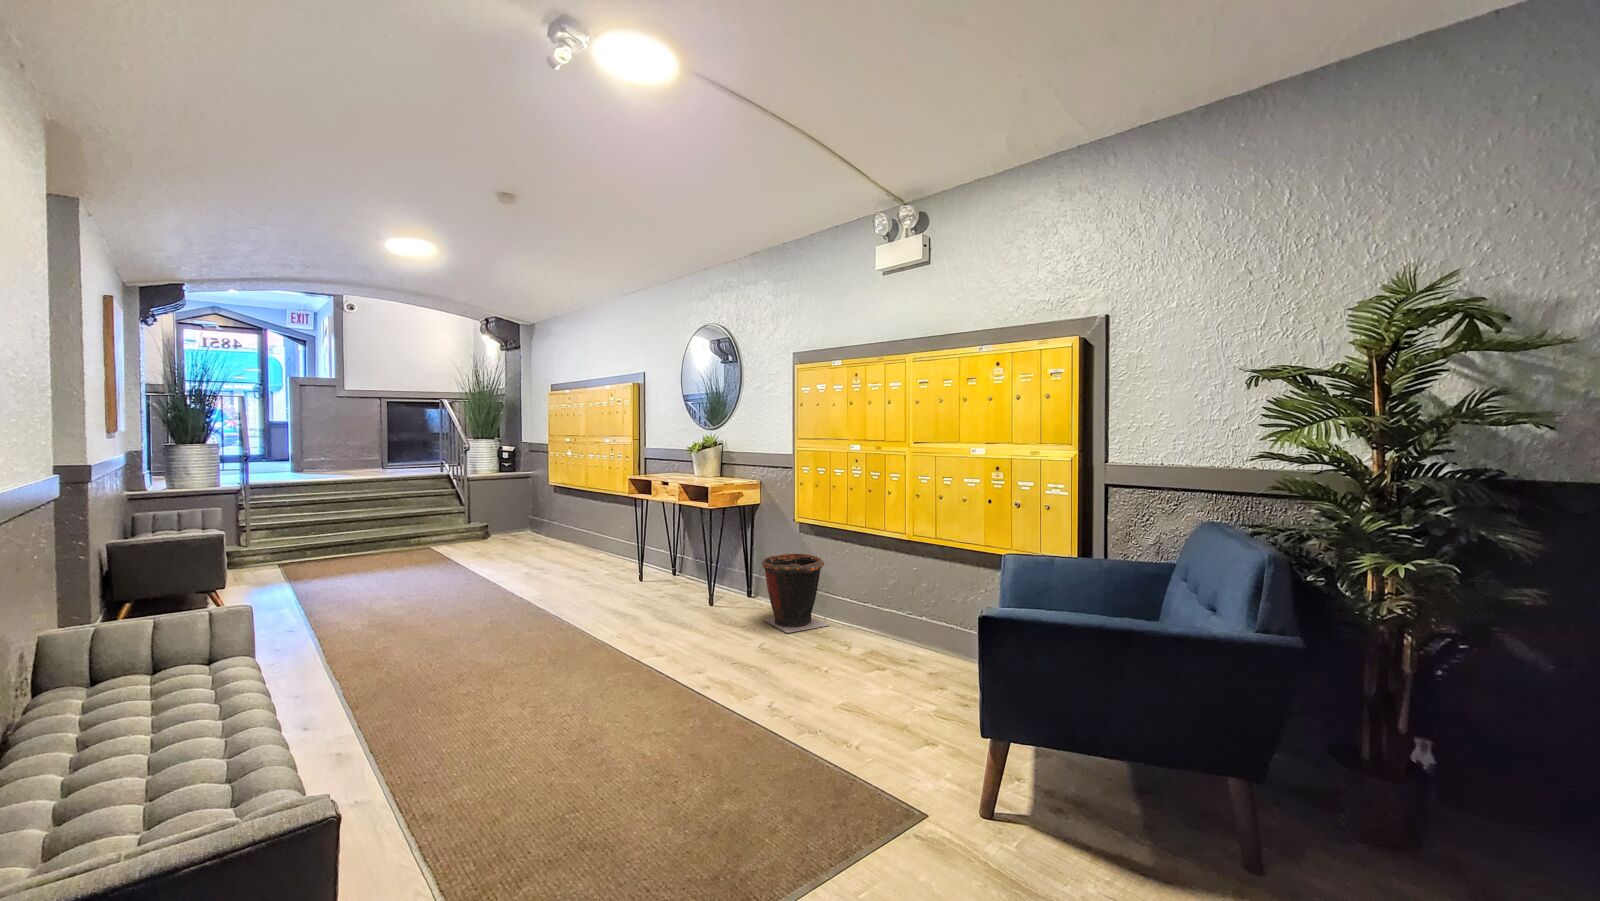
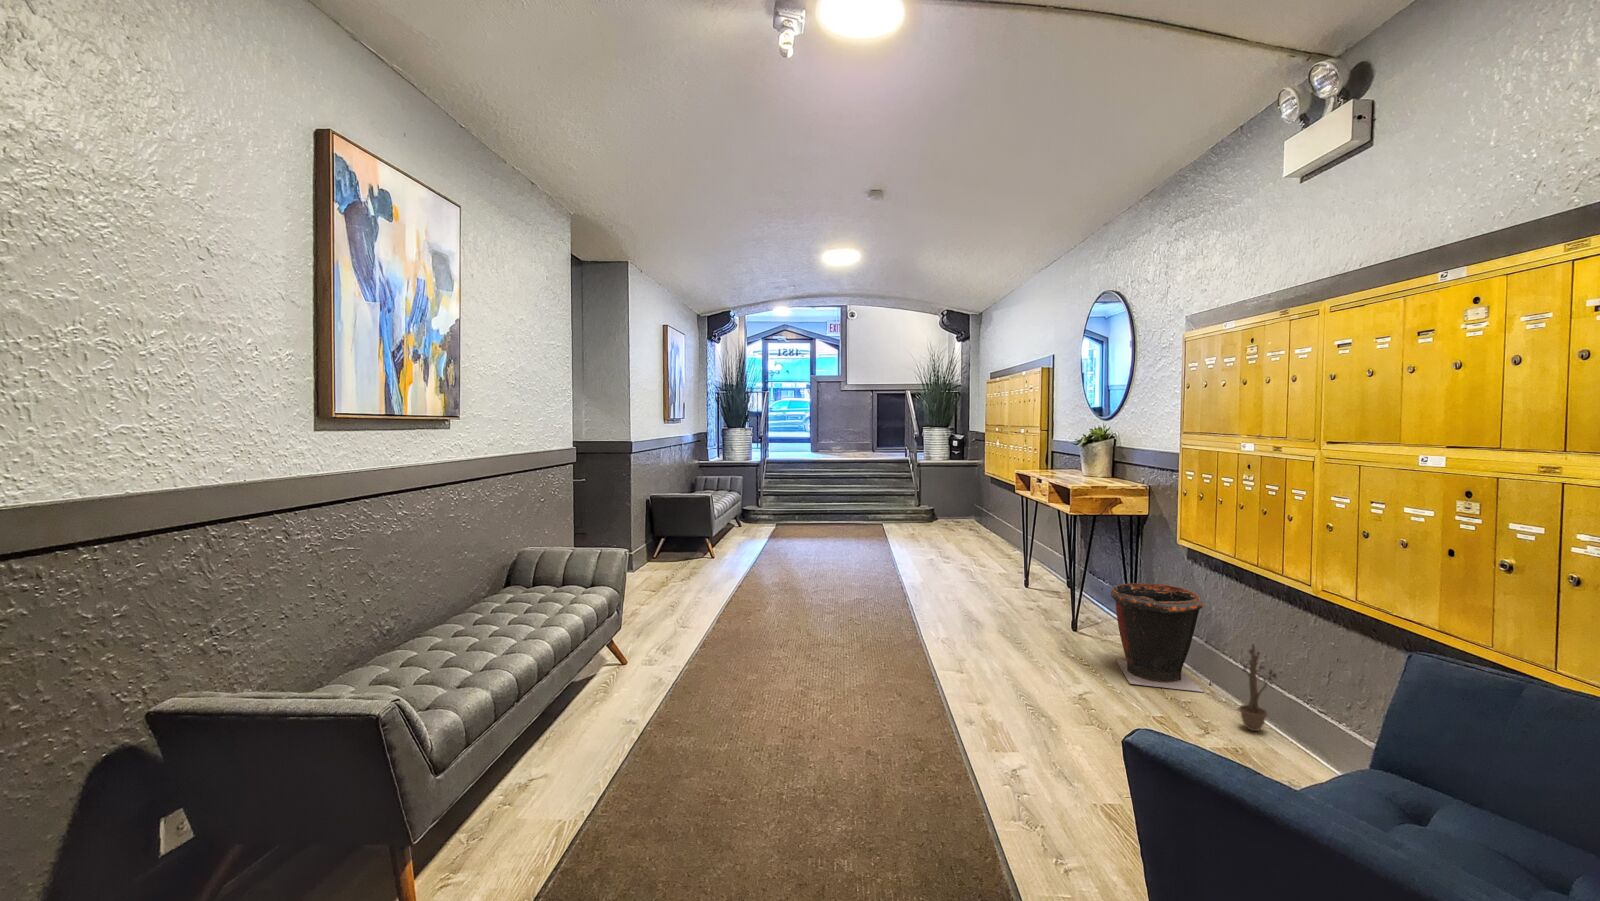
decorative plant: none [857,581,888,641] -> present [1238,644,1277,731]

